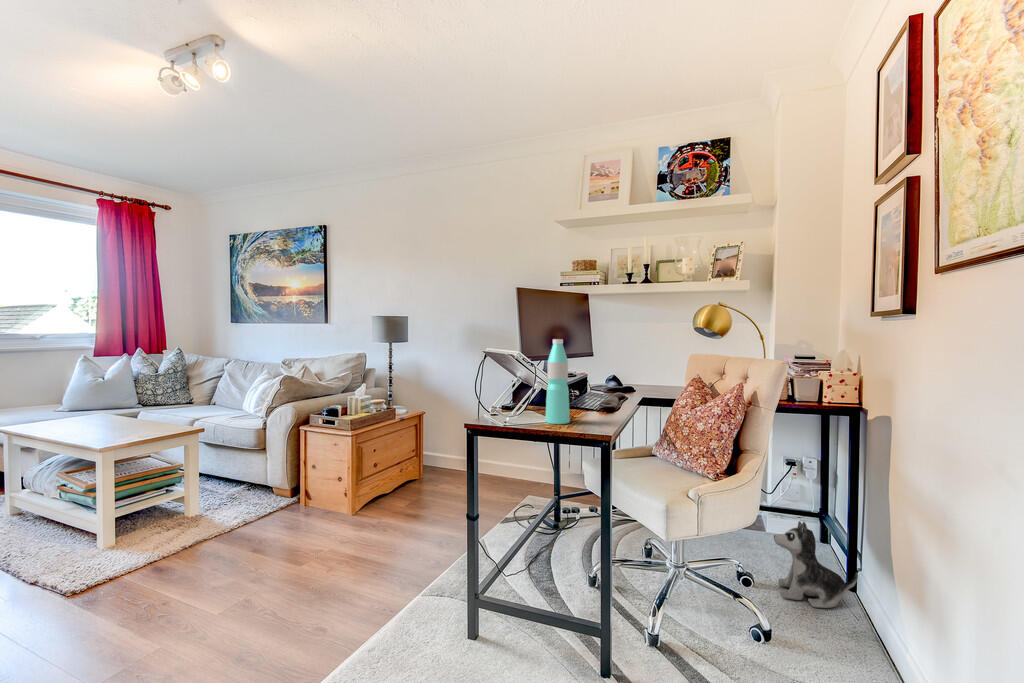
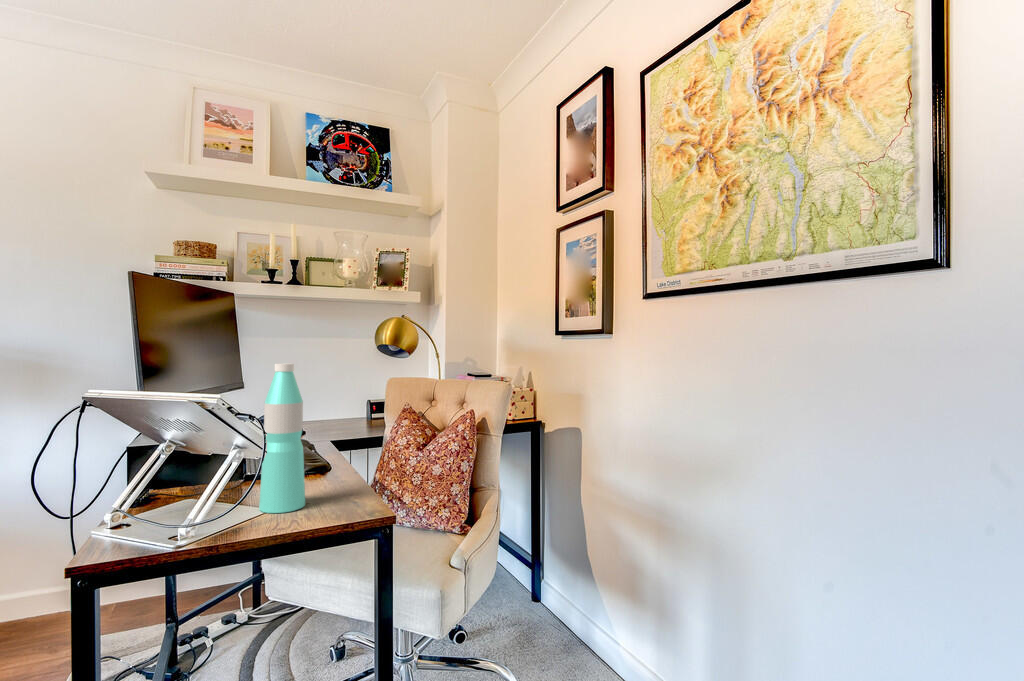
plush toy: present [774,521,858,608] -> none [489,553,558,645]

